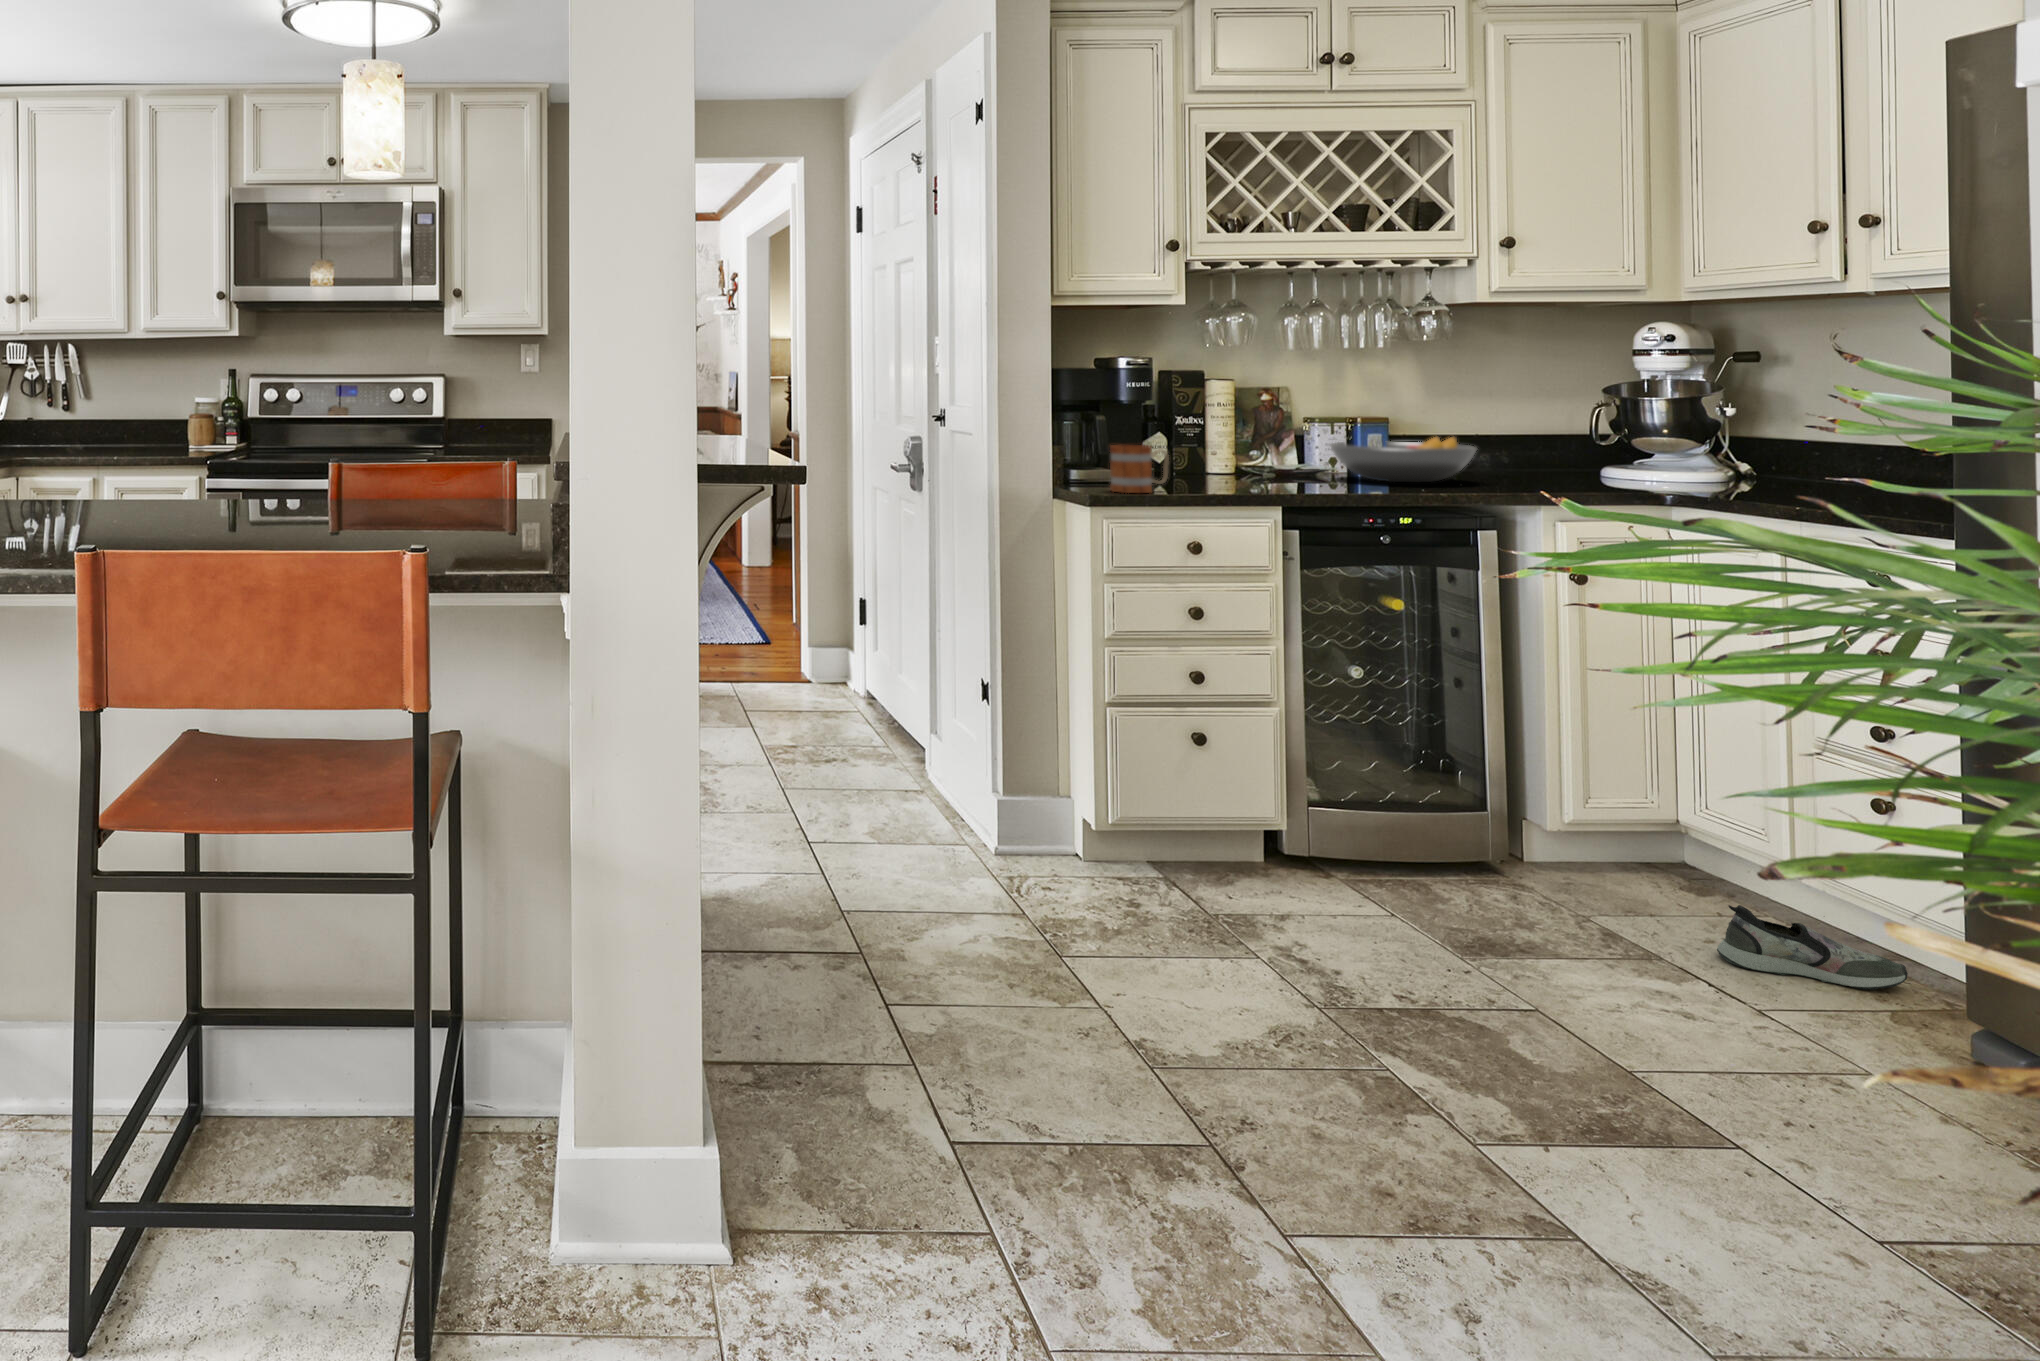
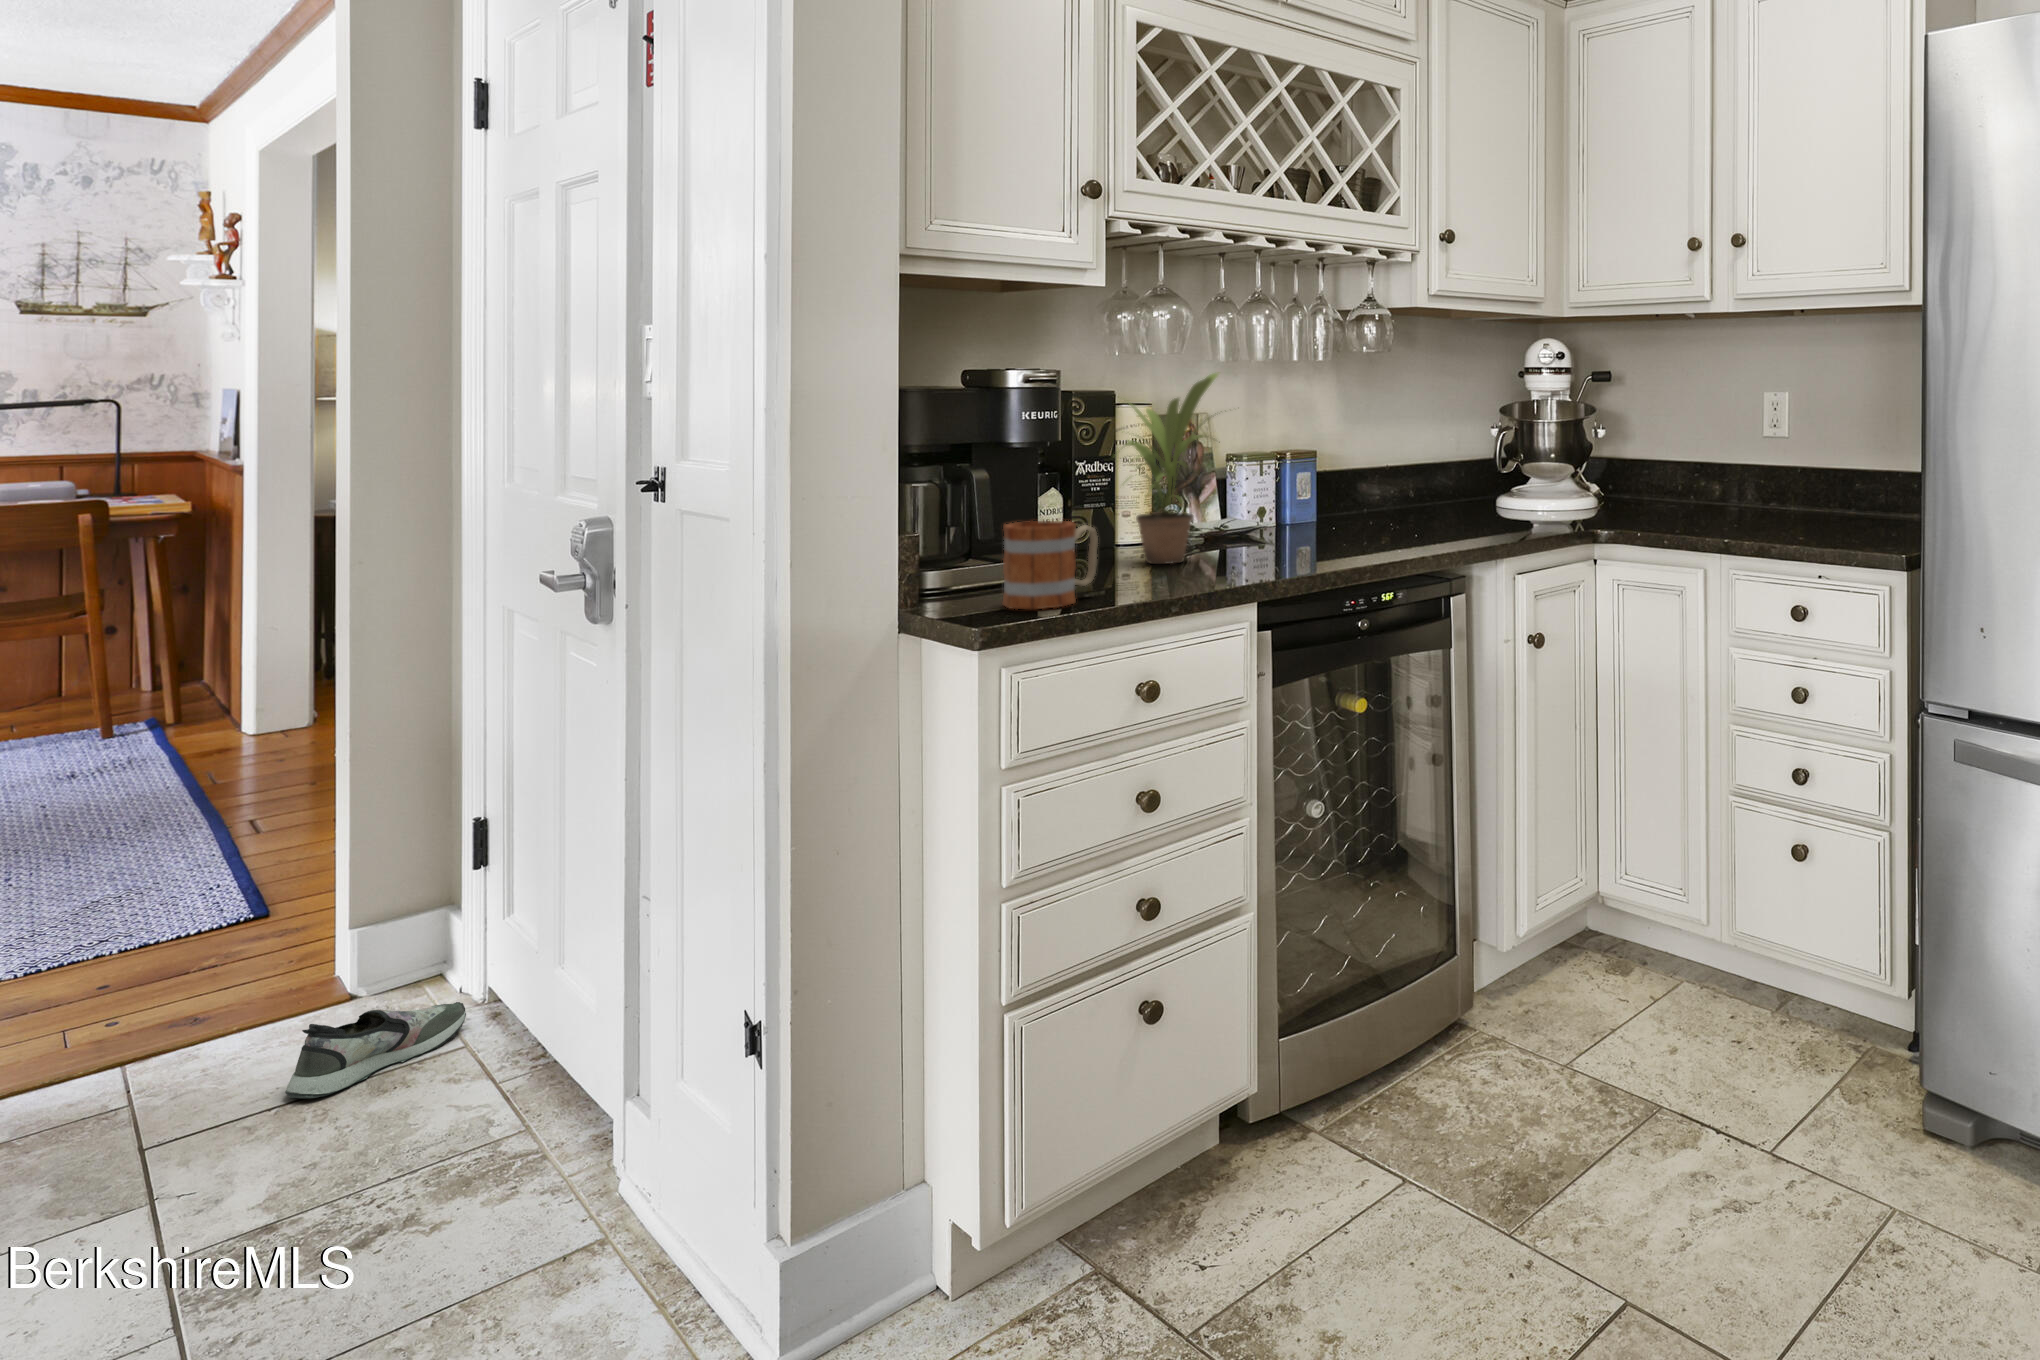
potted plant: none [1197,358,1285,482] -> present [1117,372,1220,564]
fruit bowl: present [1330,437,1477,482] -> none [1273,477,1441,543]
shoe: present [1717,905,1908,990] -> present [285,1002,466,1098]

